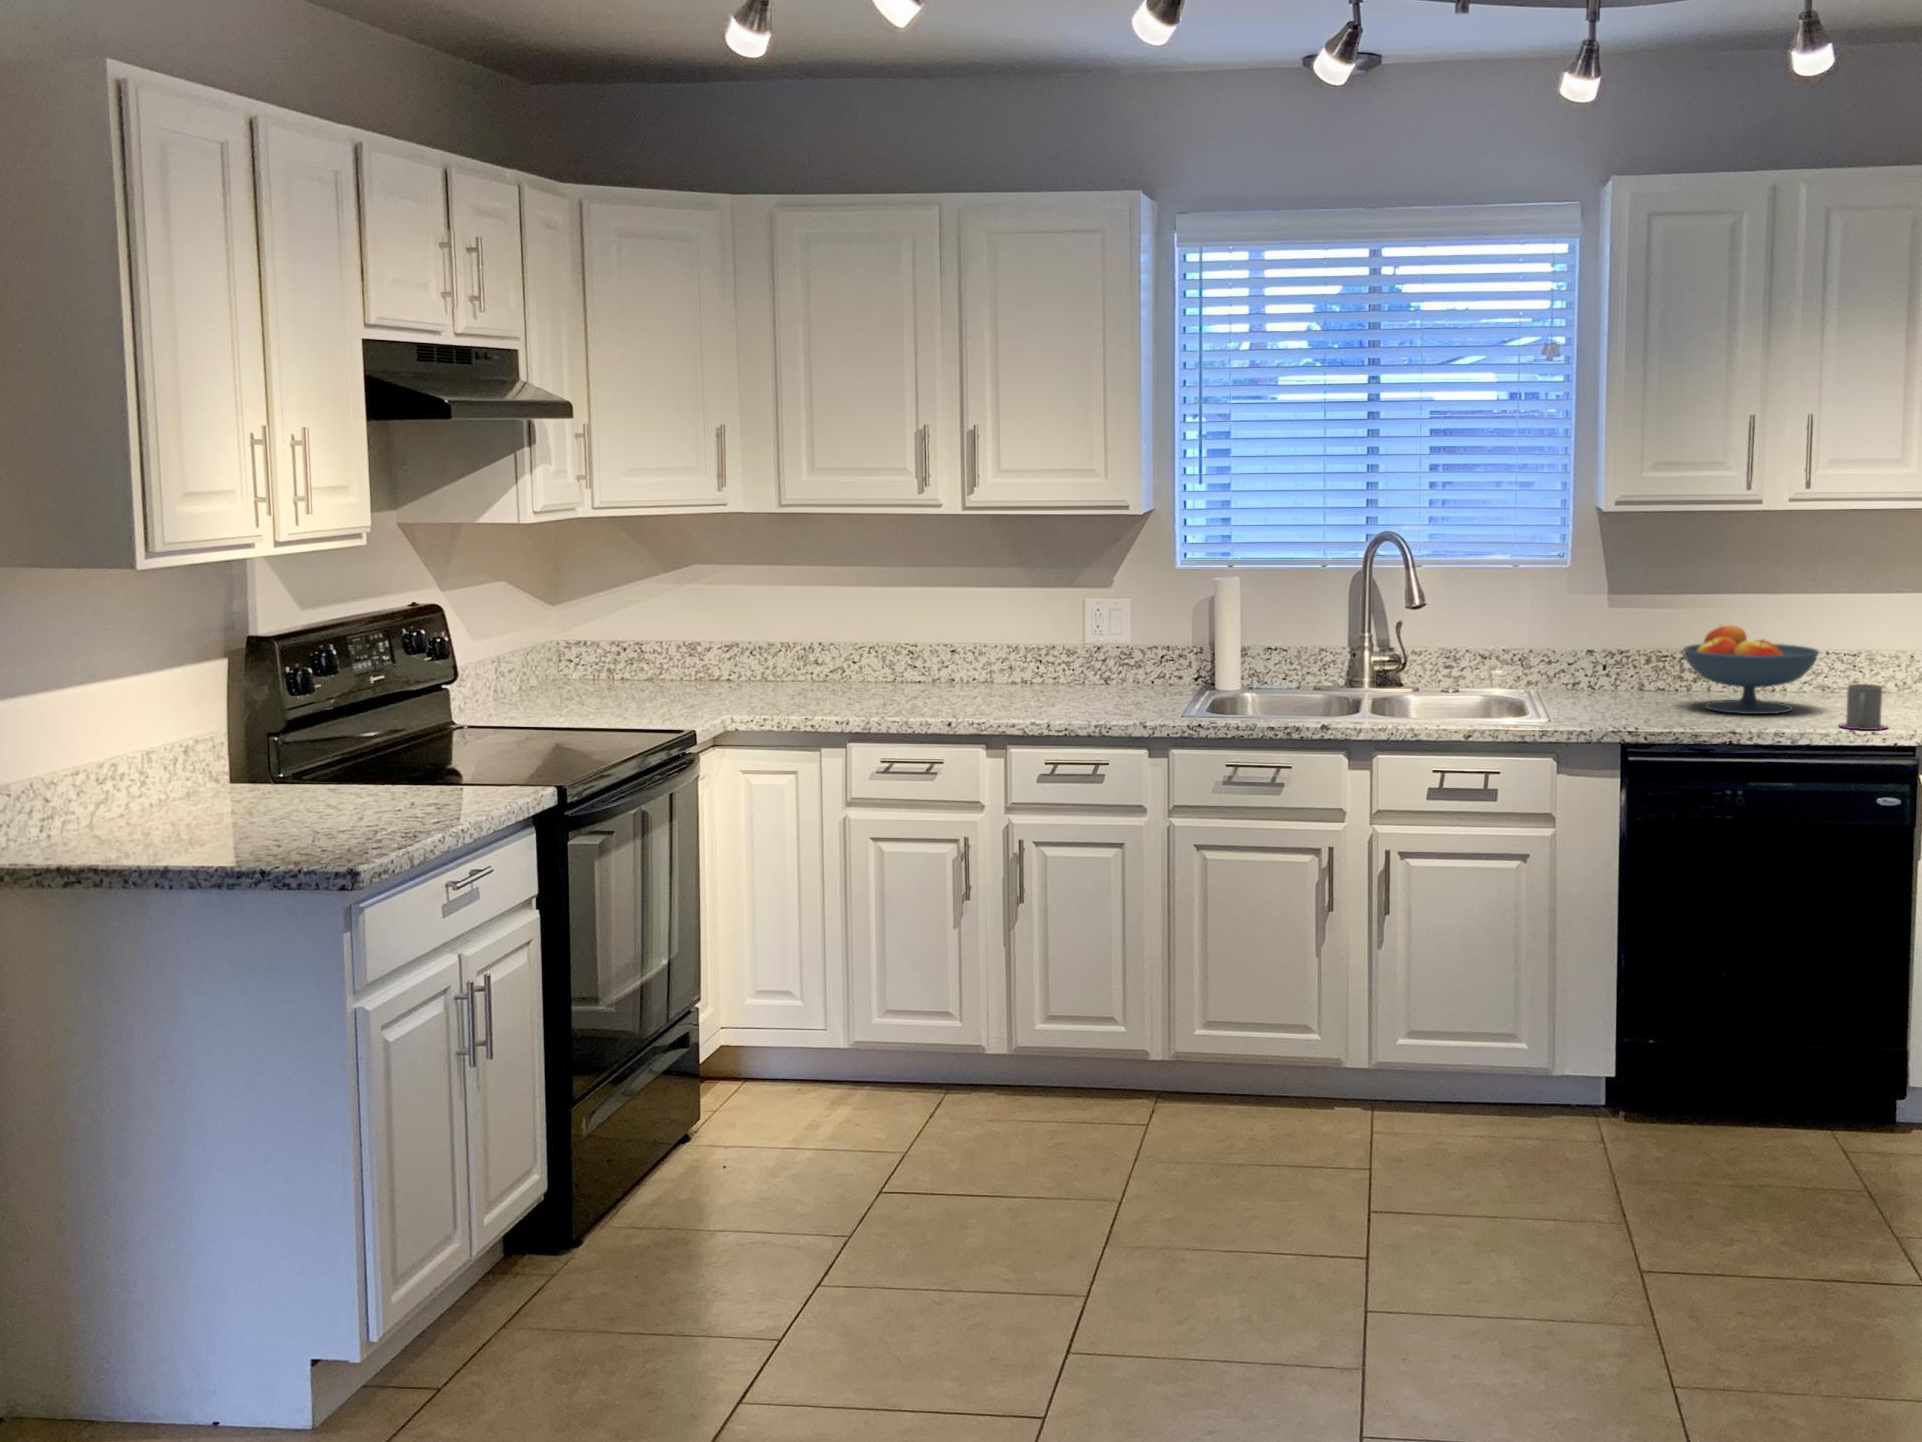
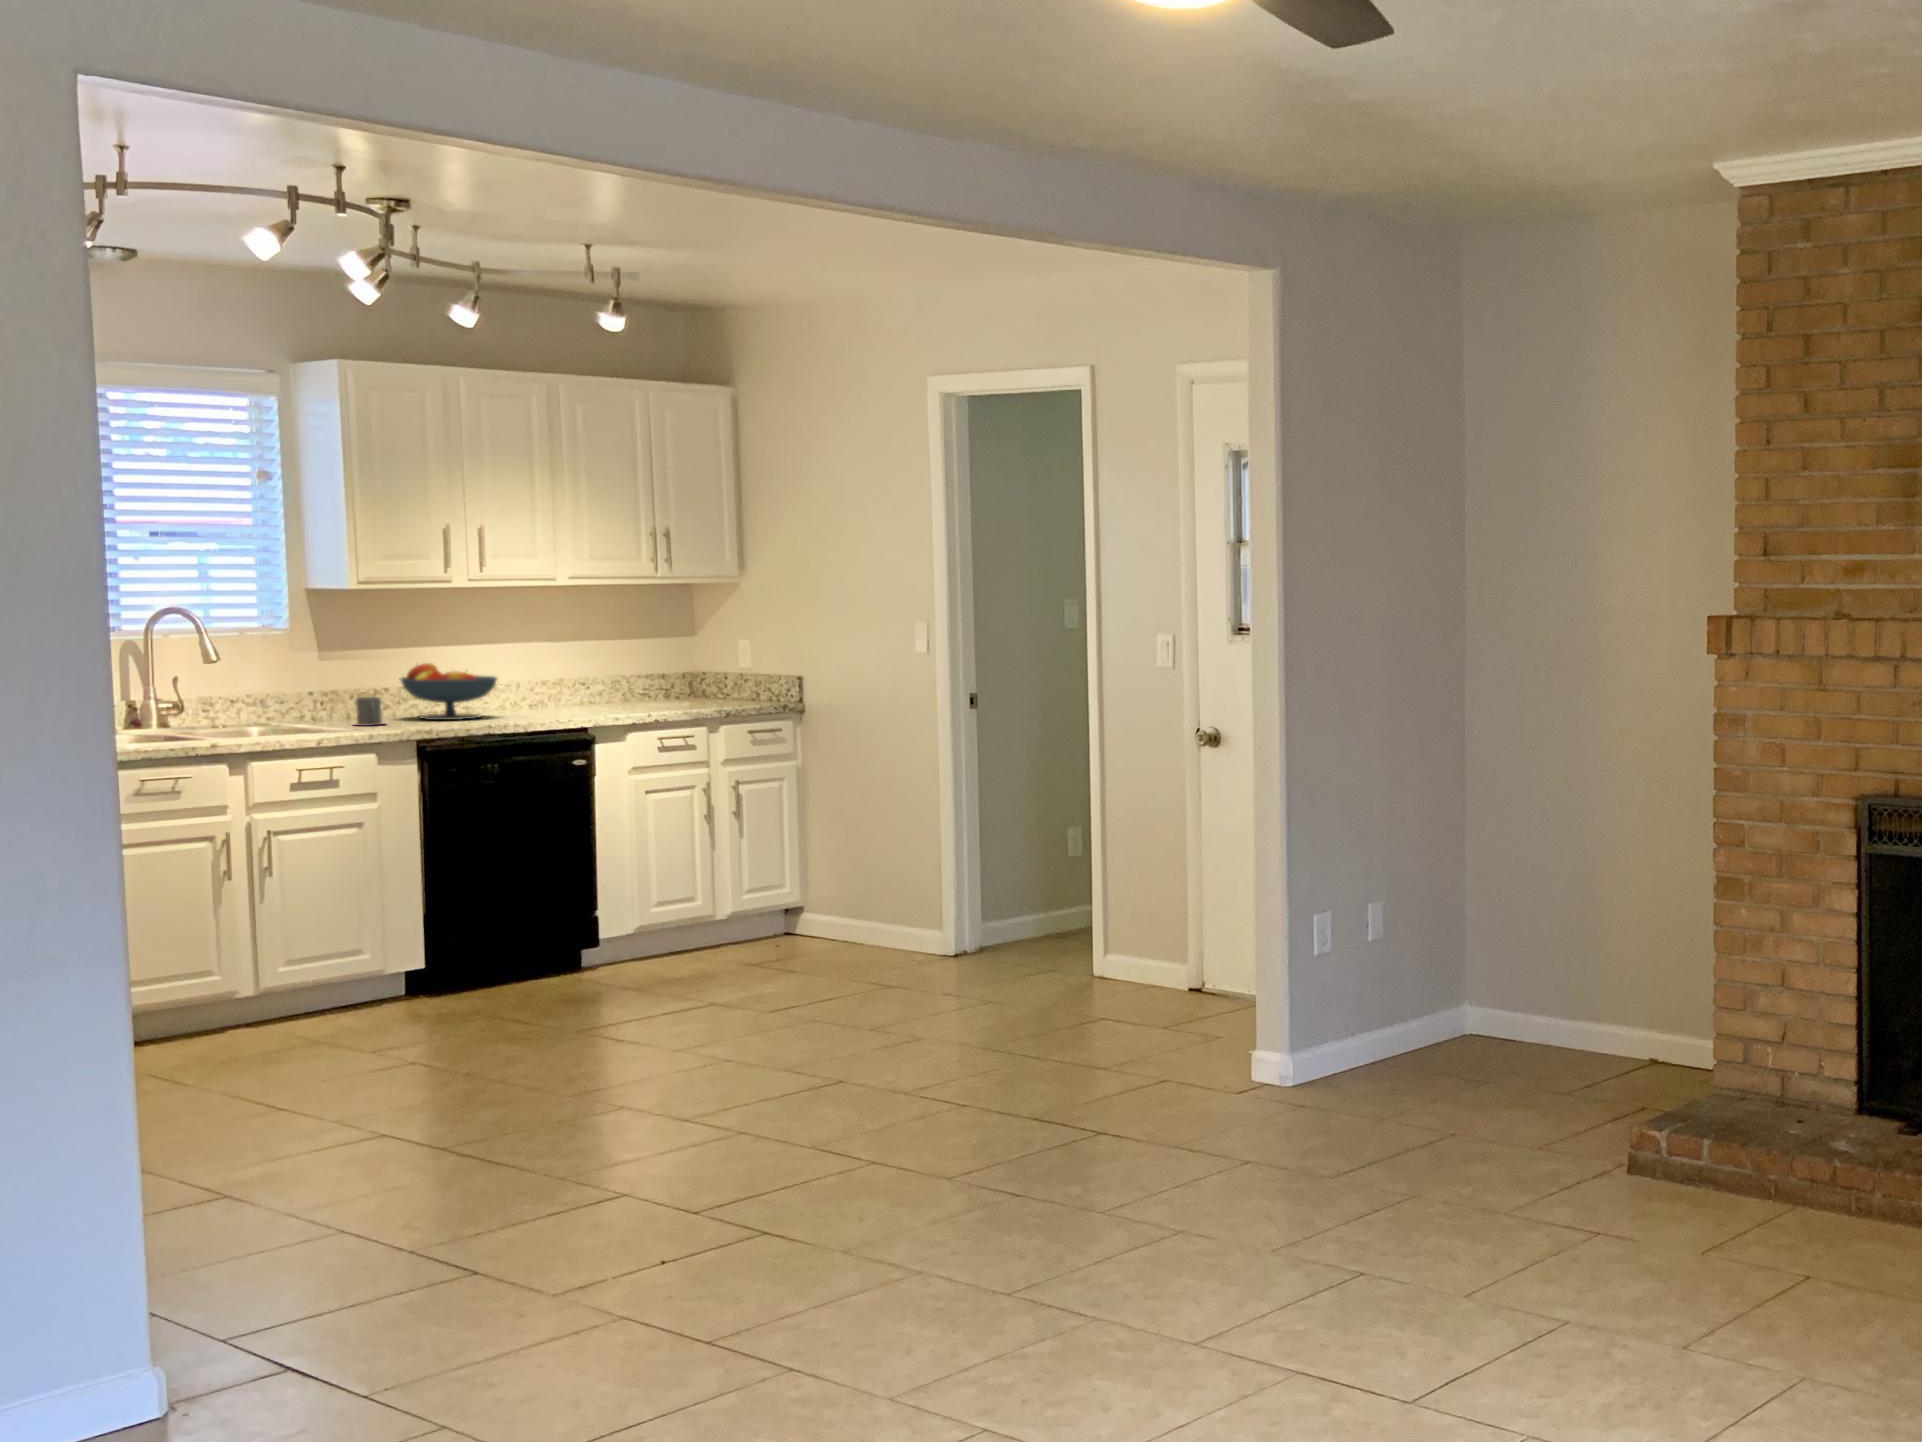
mug: present [1840,684,1887,730] -> present [356,697,382,726]

